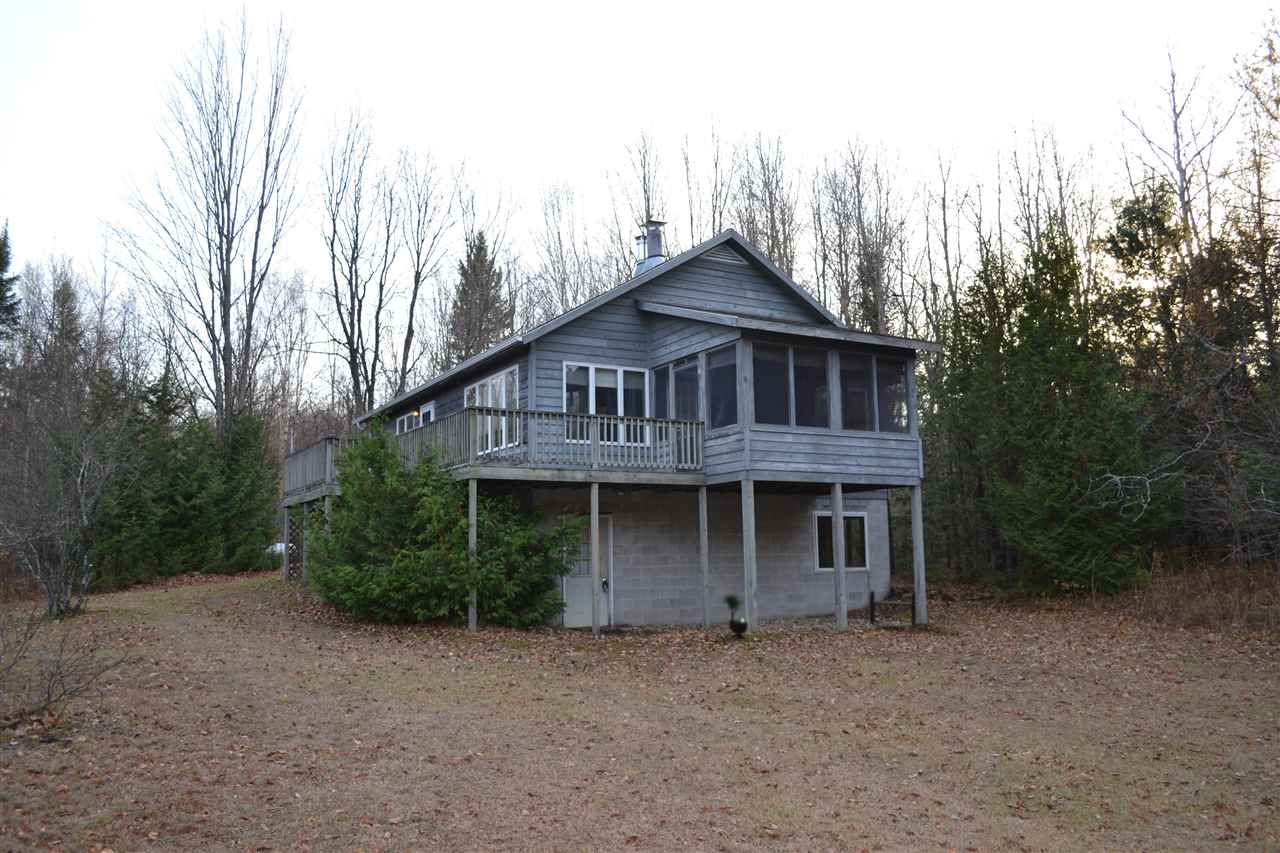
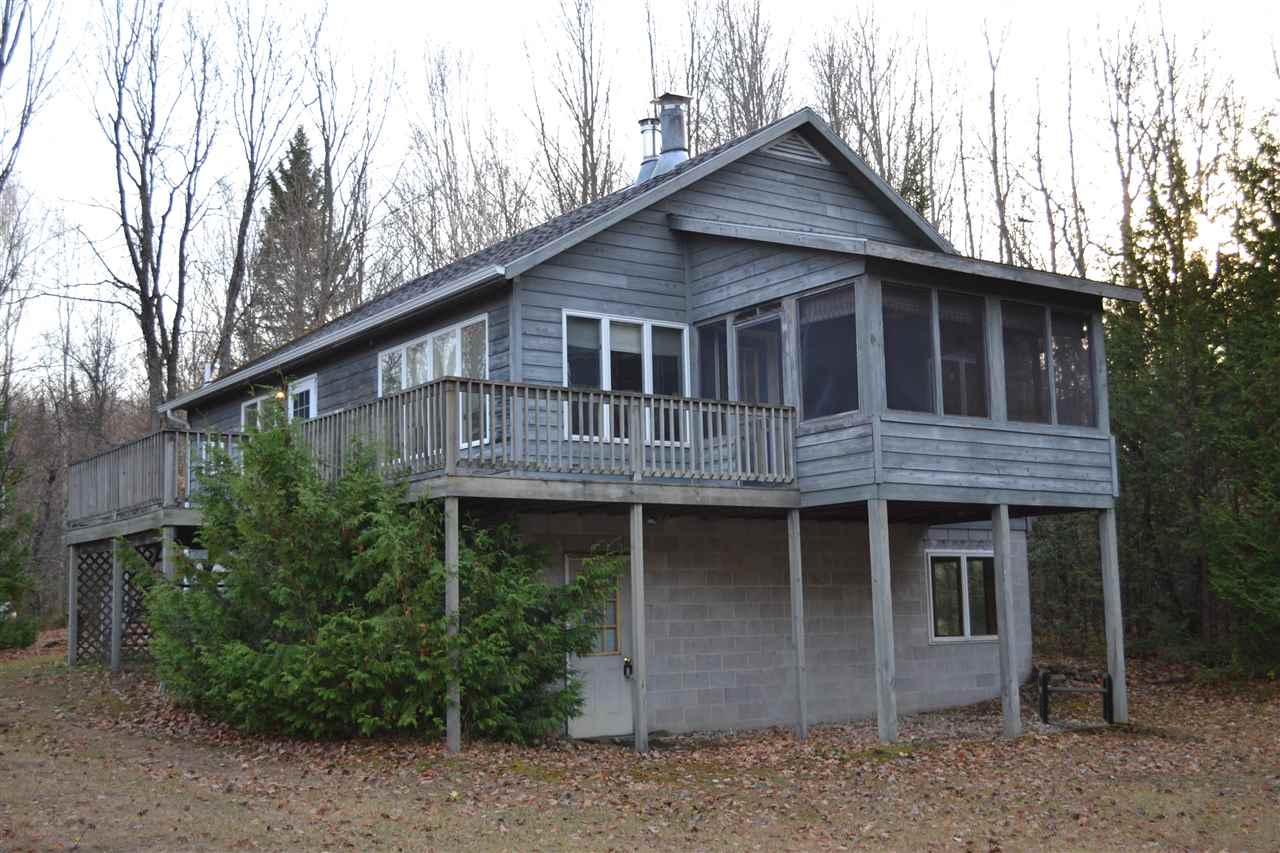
potted tree: present [724,595,748,635] -> none [840,674,883,746]

